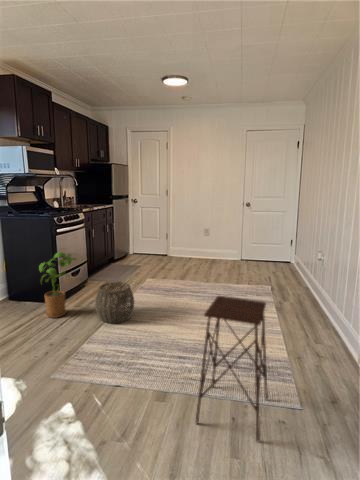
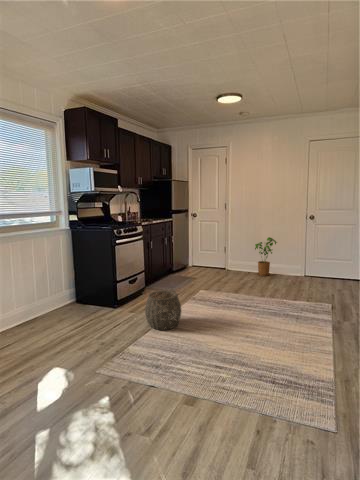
house plant: present [39,252,76,318] -> present [255,237,277,276]
side table: present [196,296,268,442] -> none [218,305,299,458]

